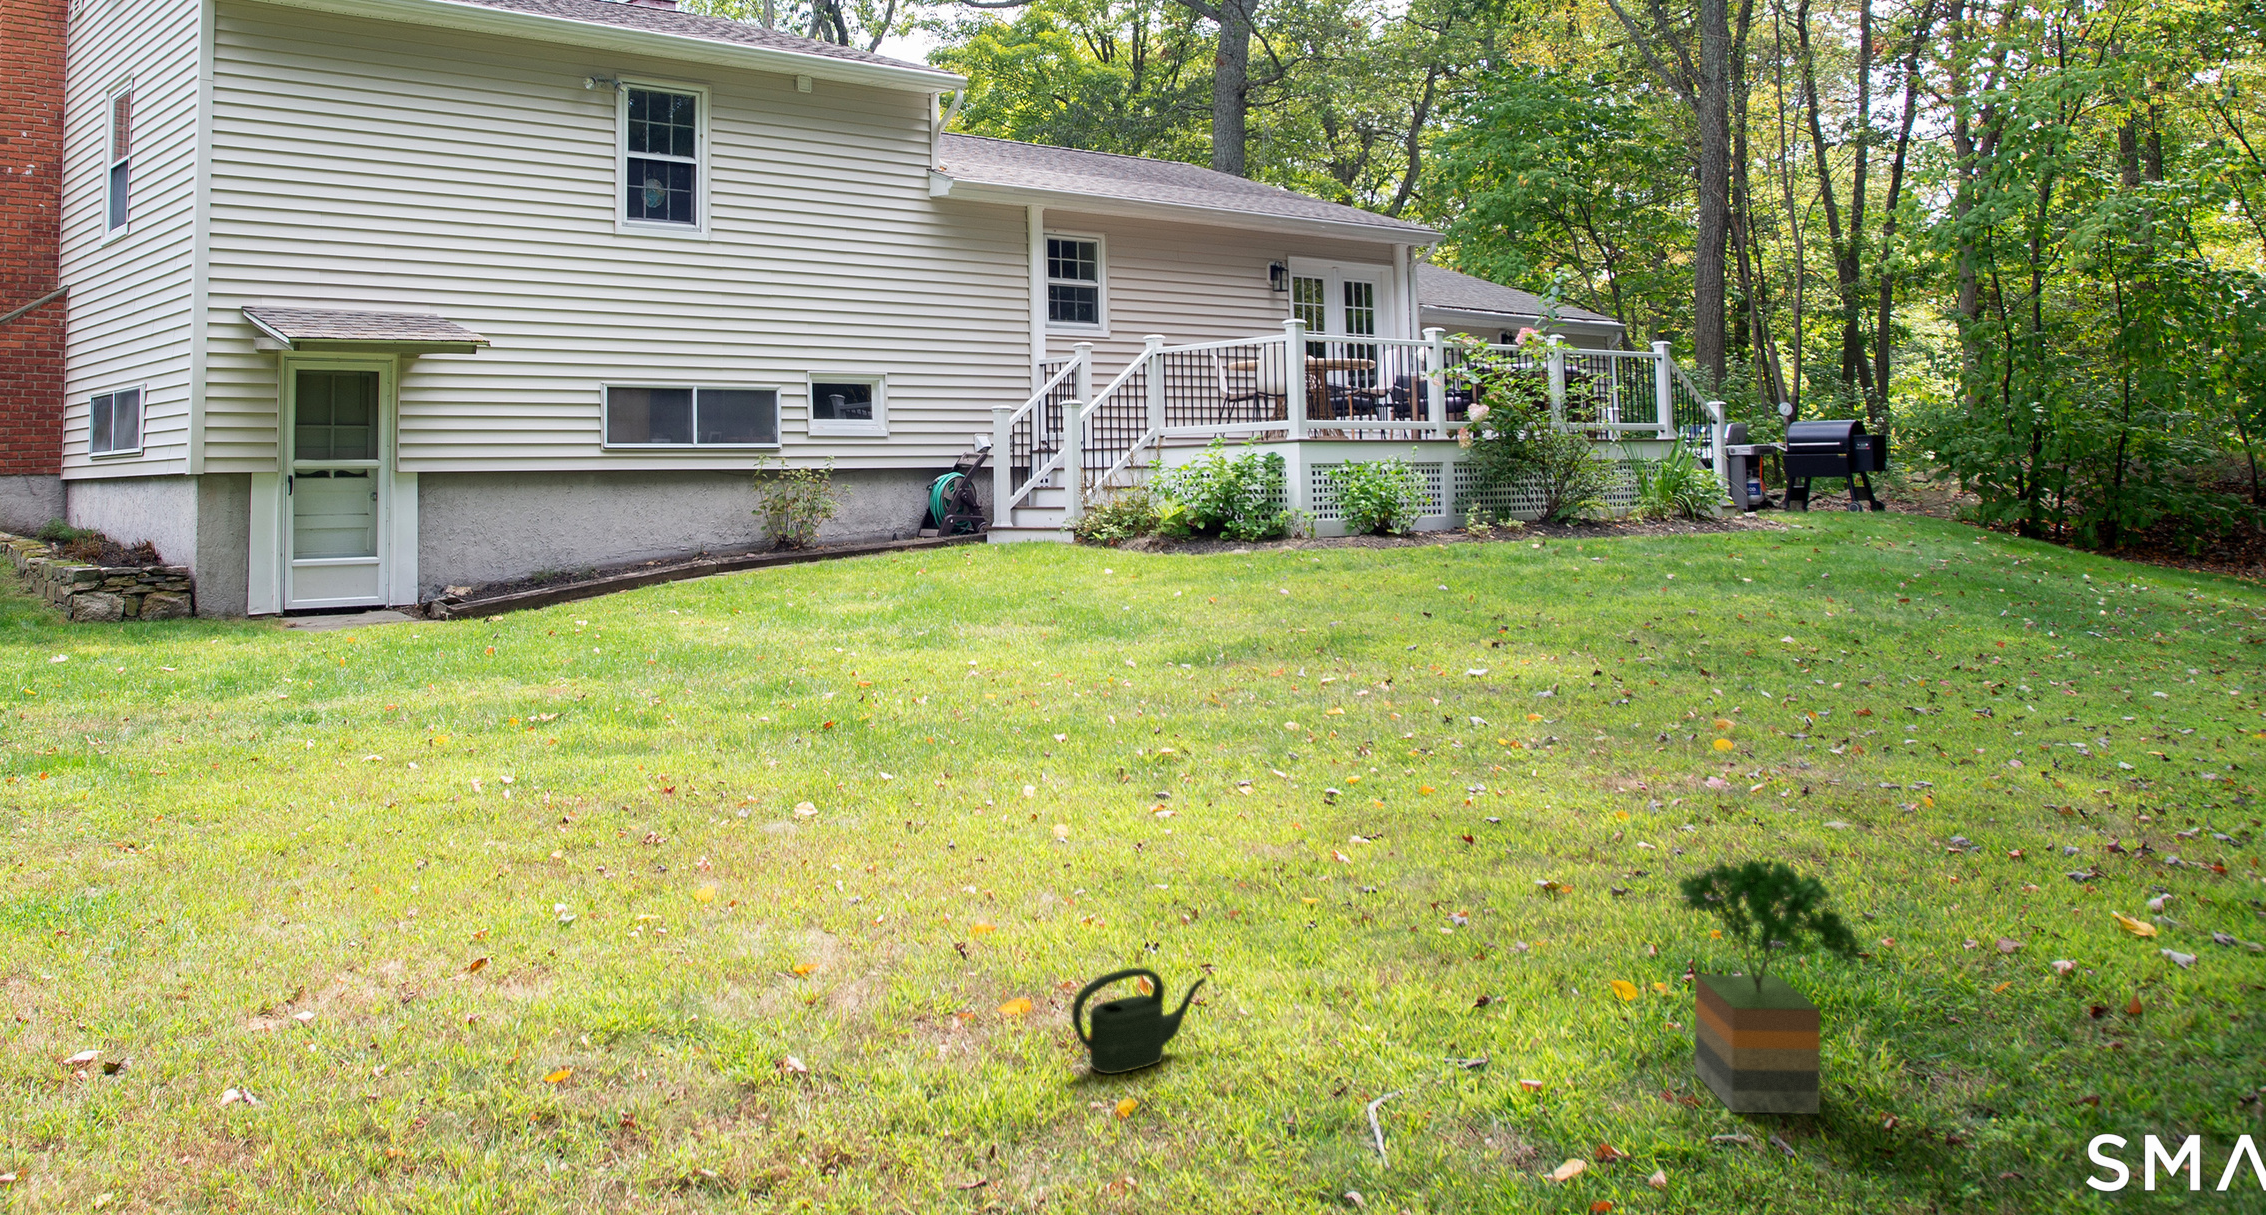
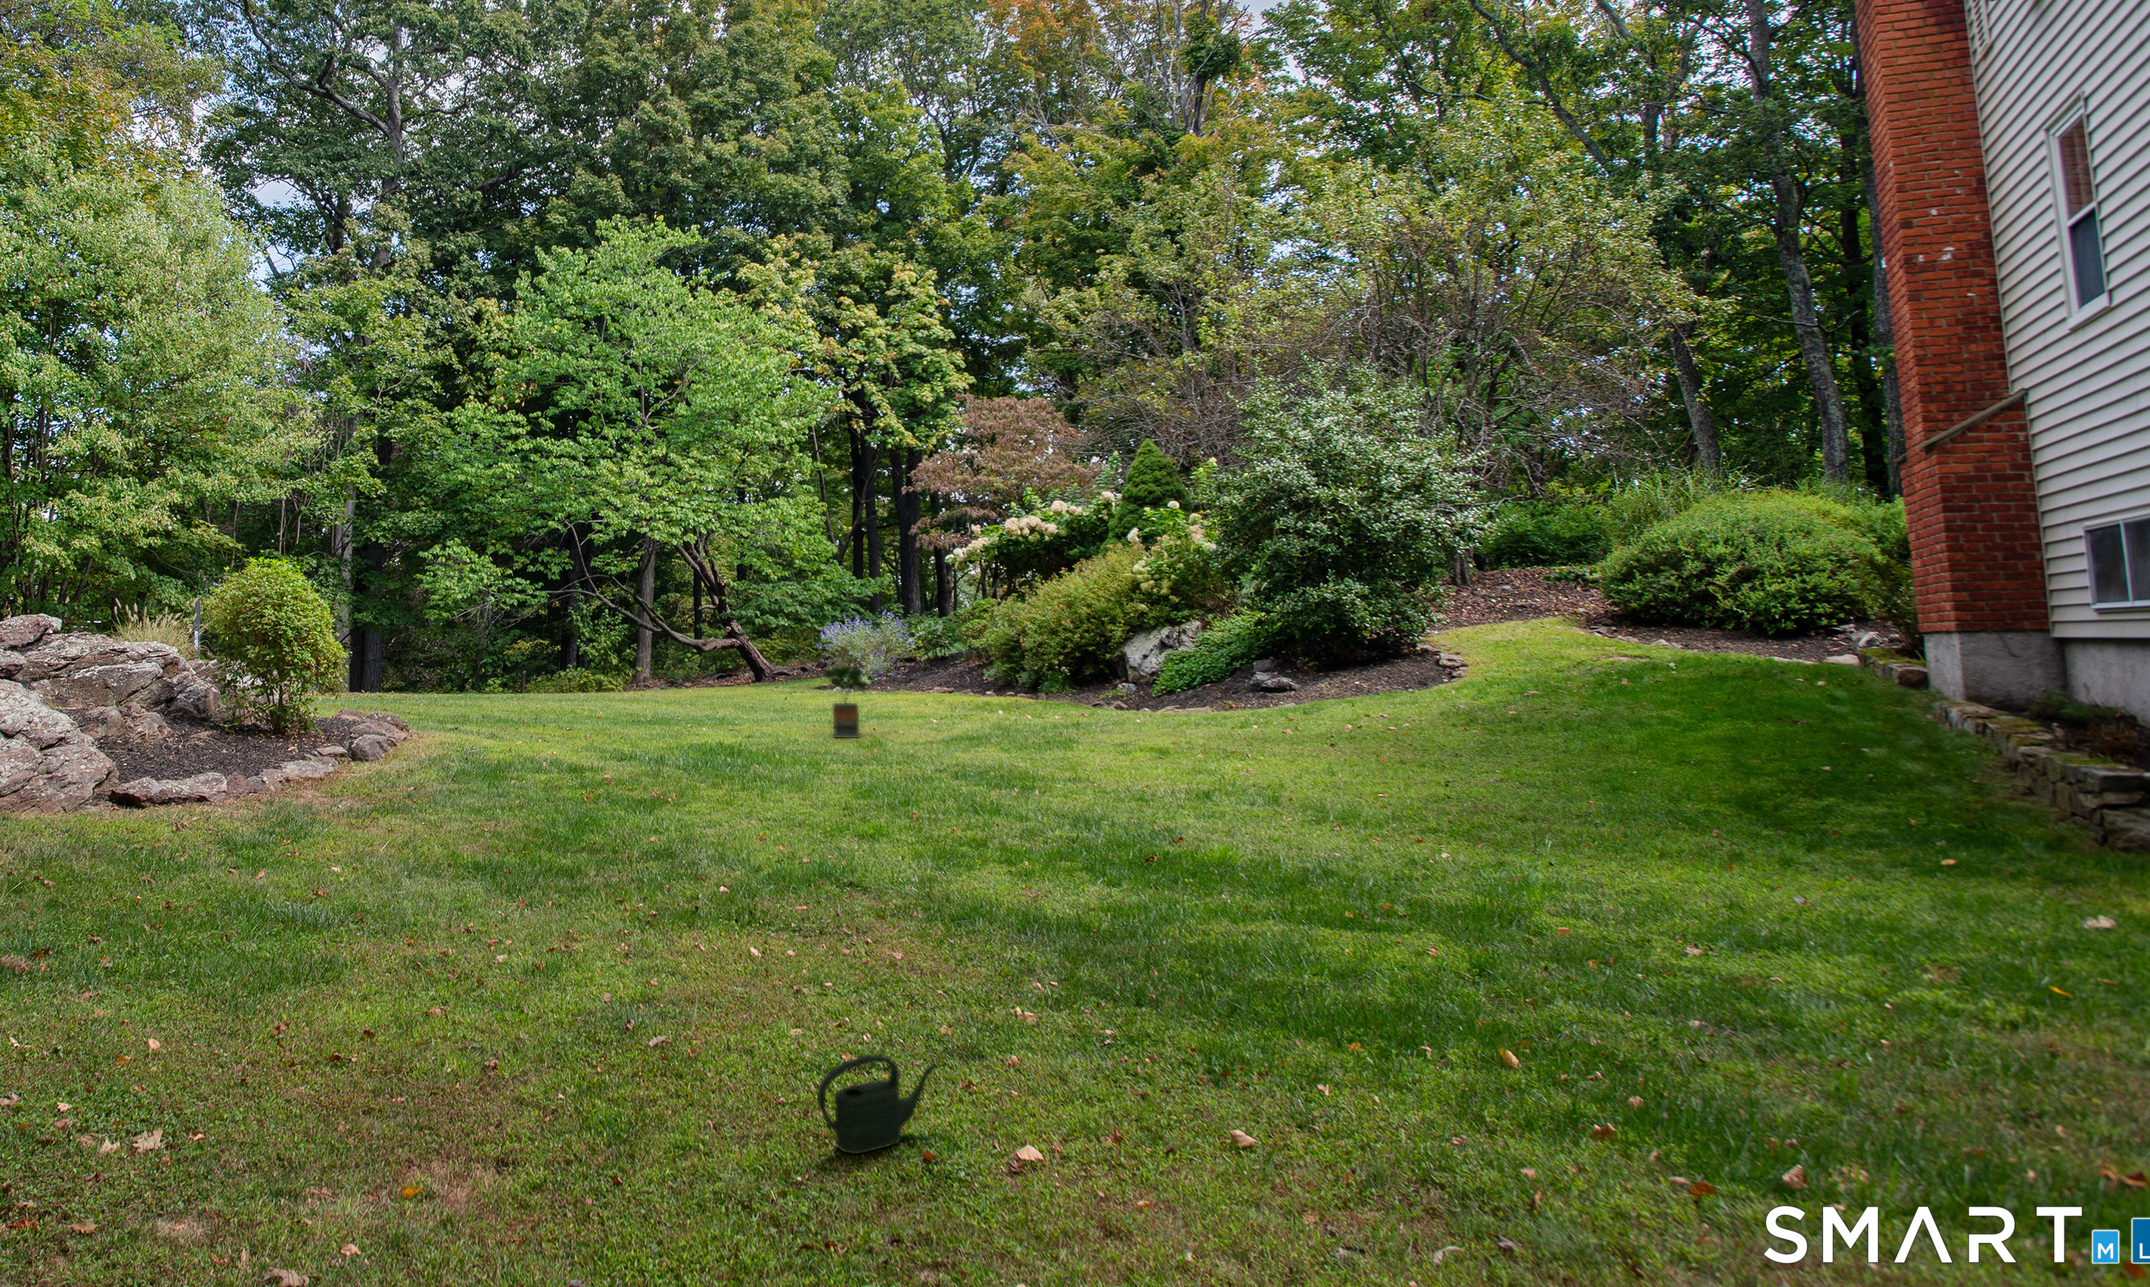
potted tree: present [1676,858,1864,1114] -> present [824,667,869,738]

